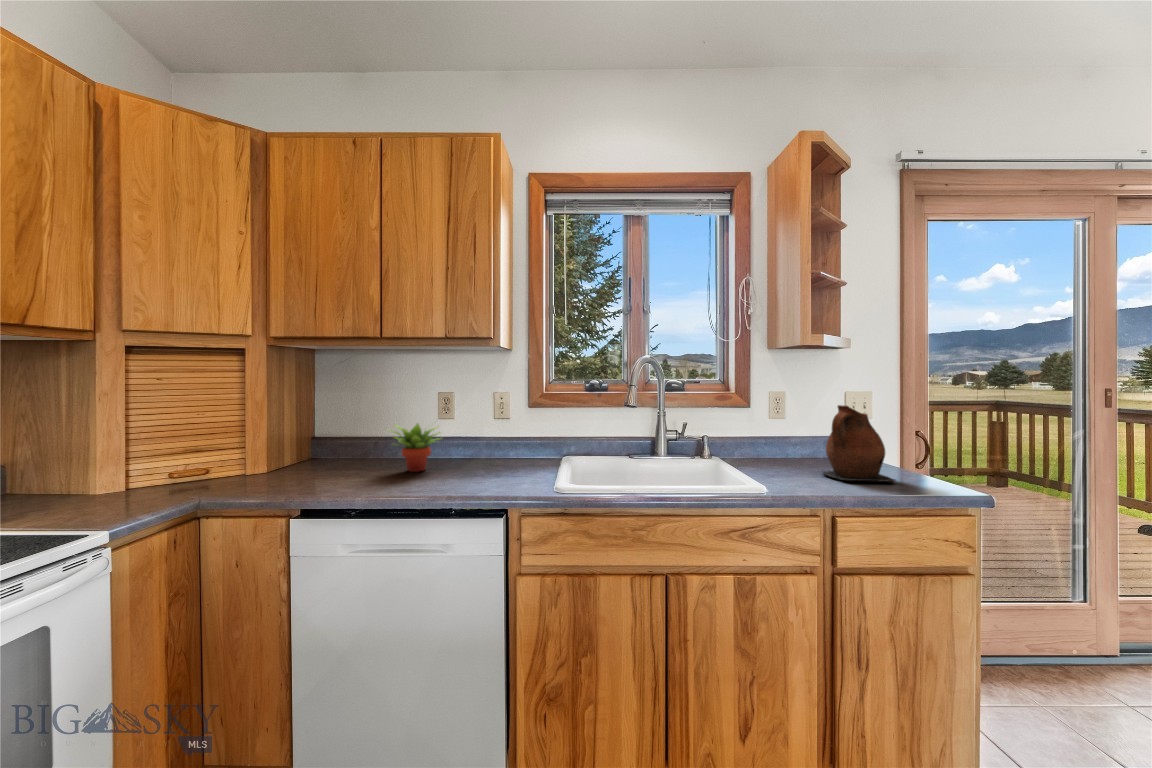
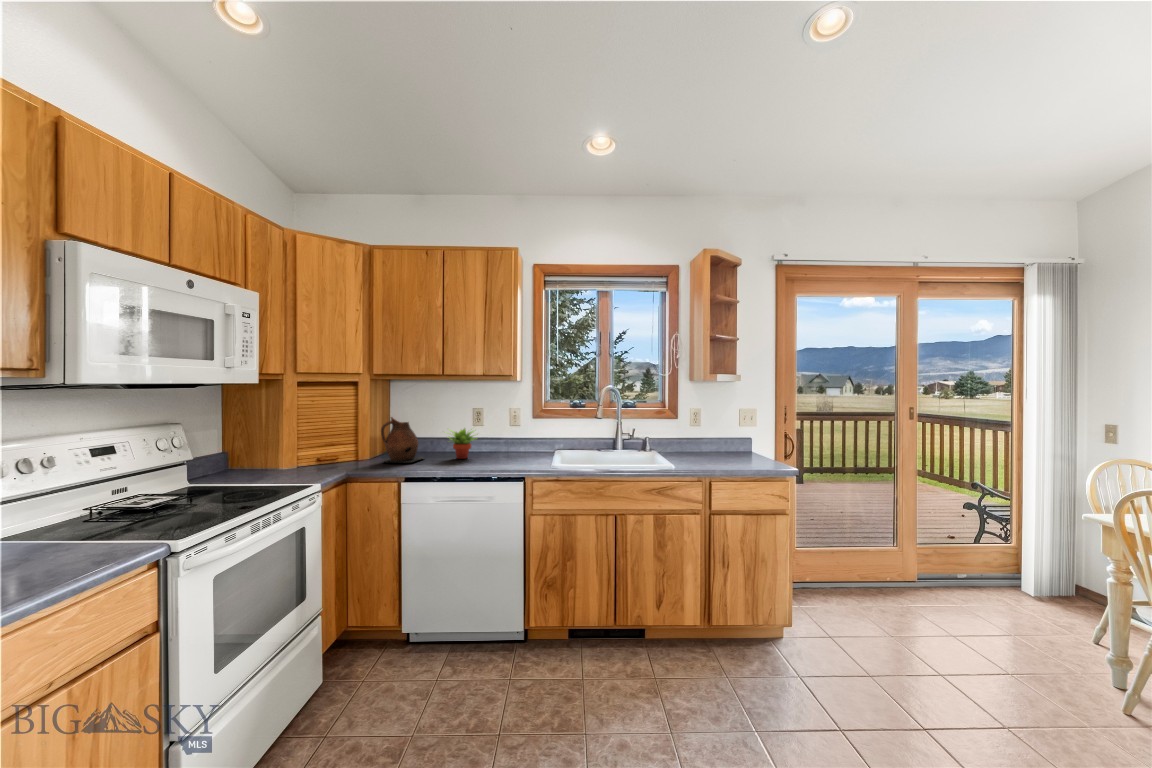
ceramic pitcher: present [823,405,896,482] -> present [381,417,423,463]

